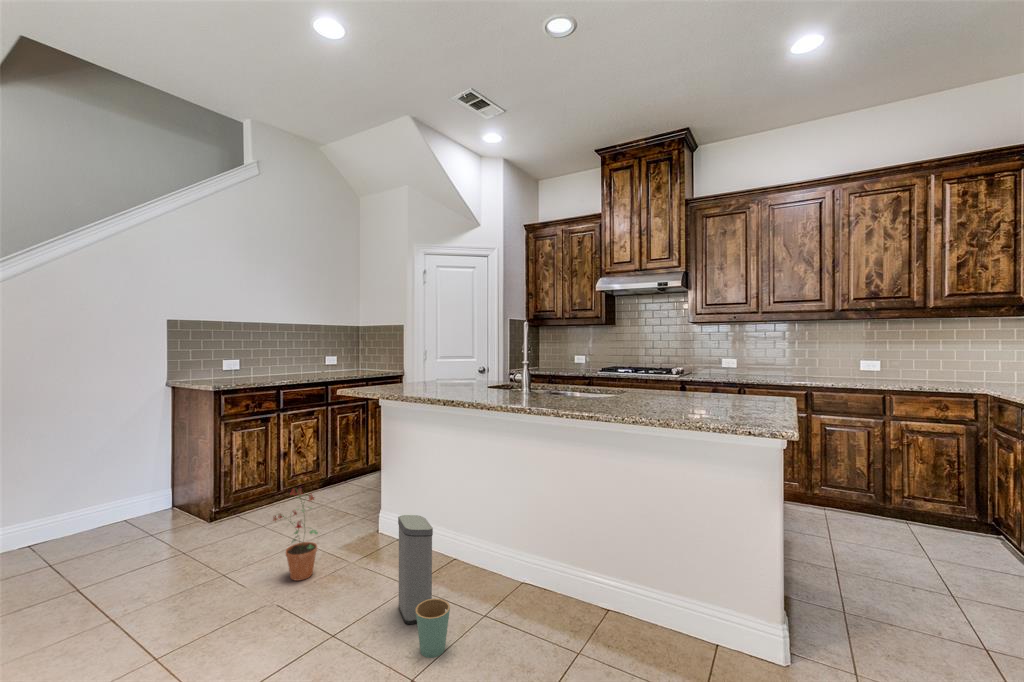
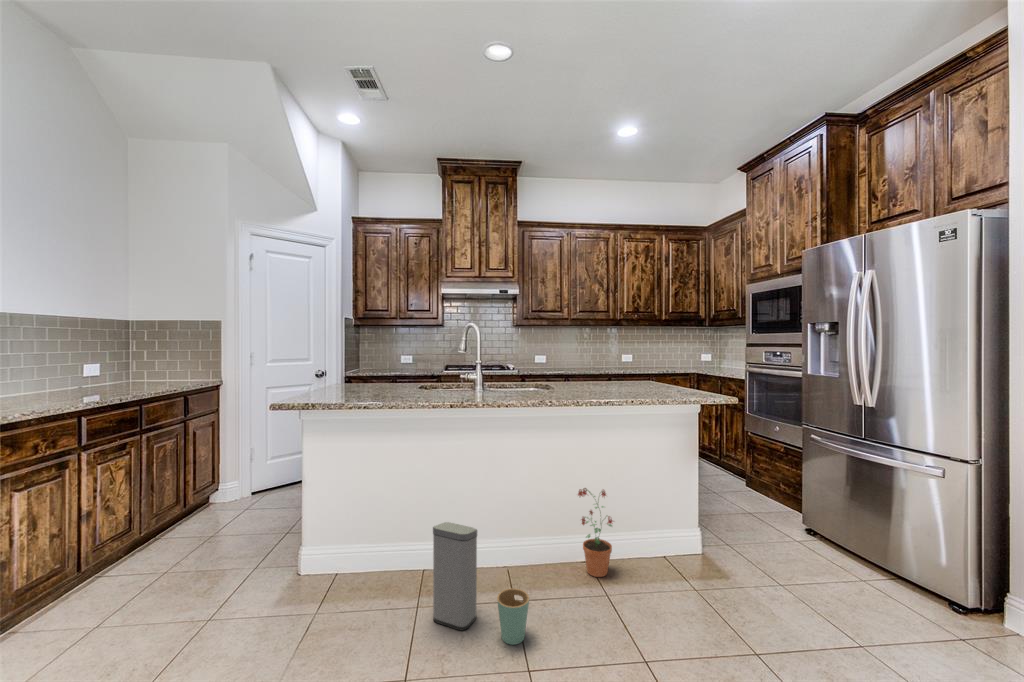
potted plant: present [273,488,318,581] -> present [578,488,613,577]

